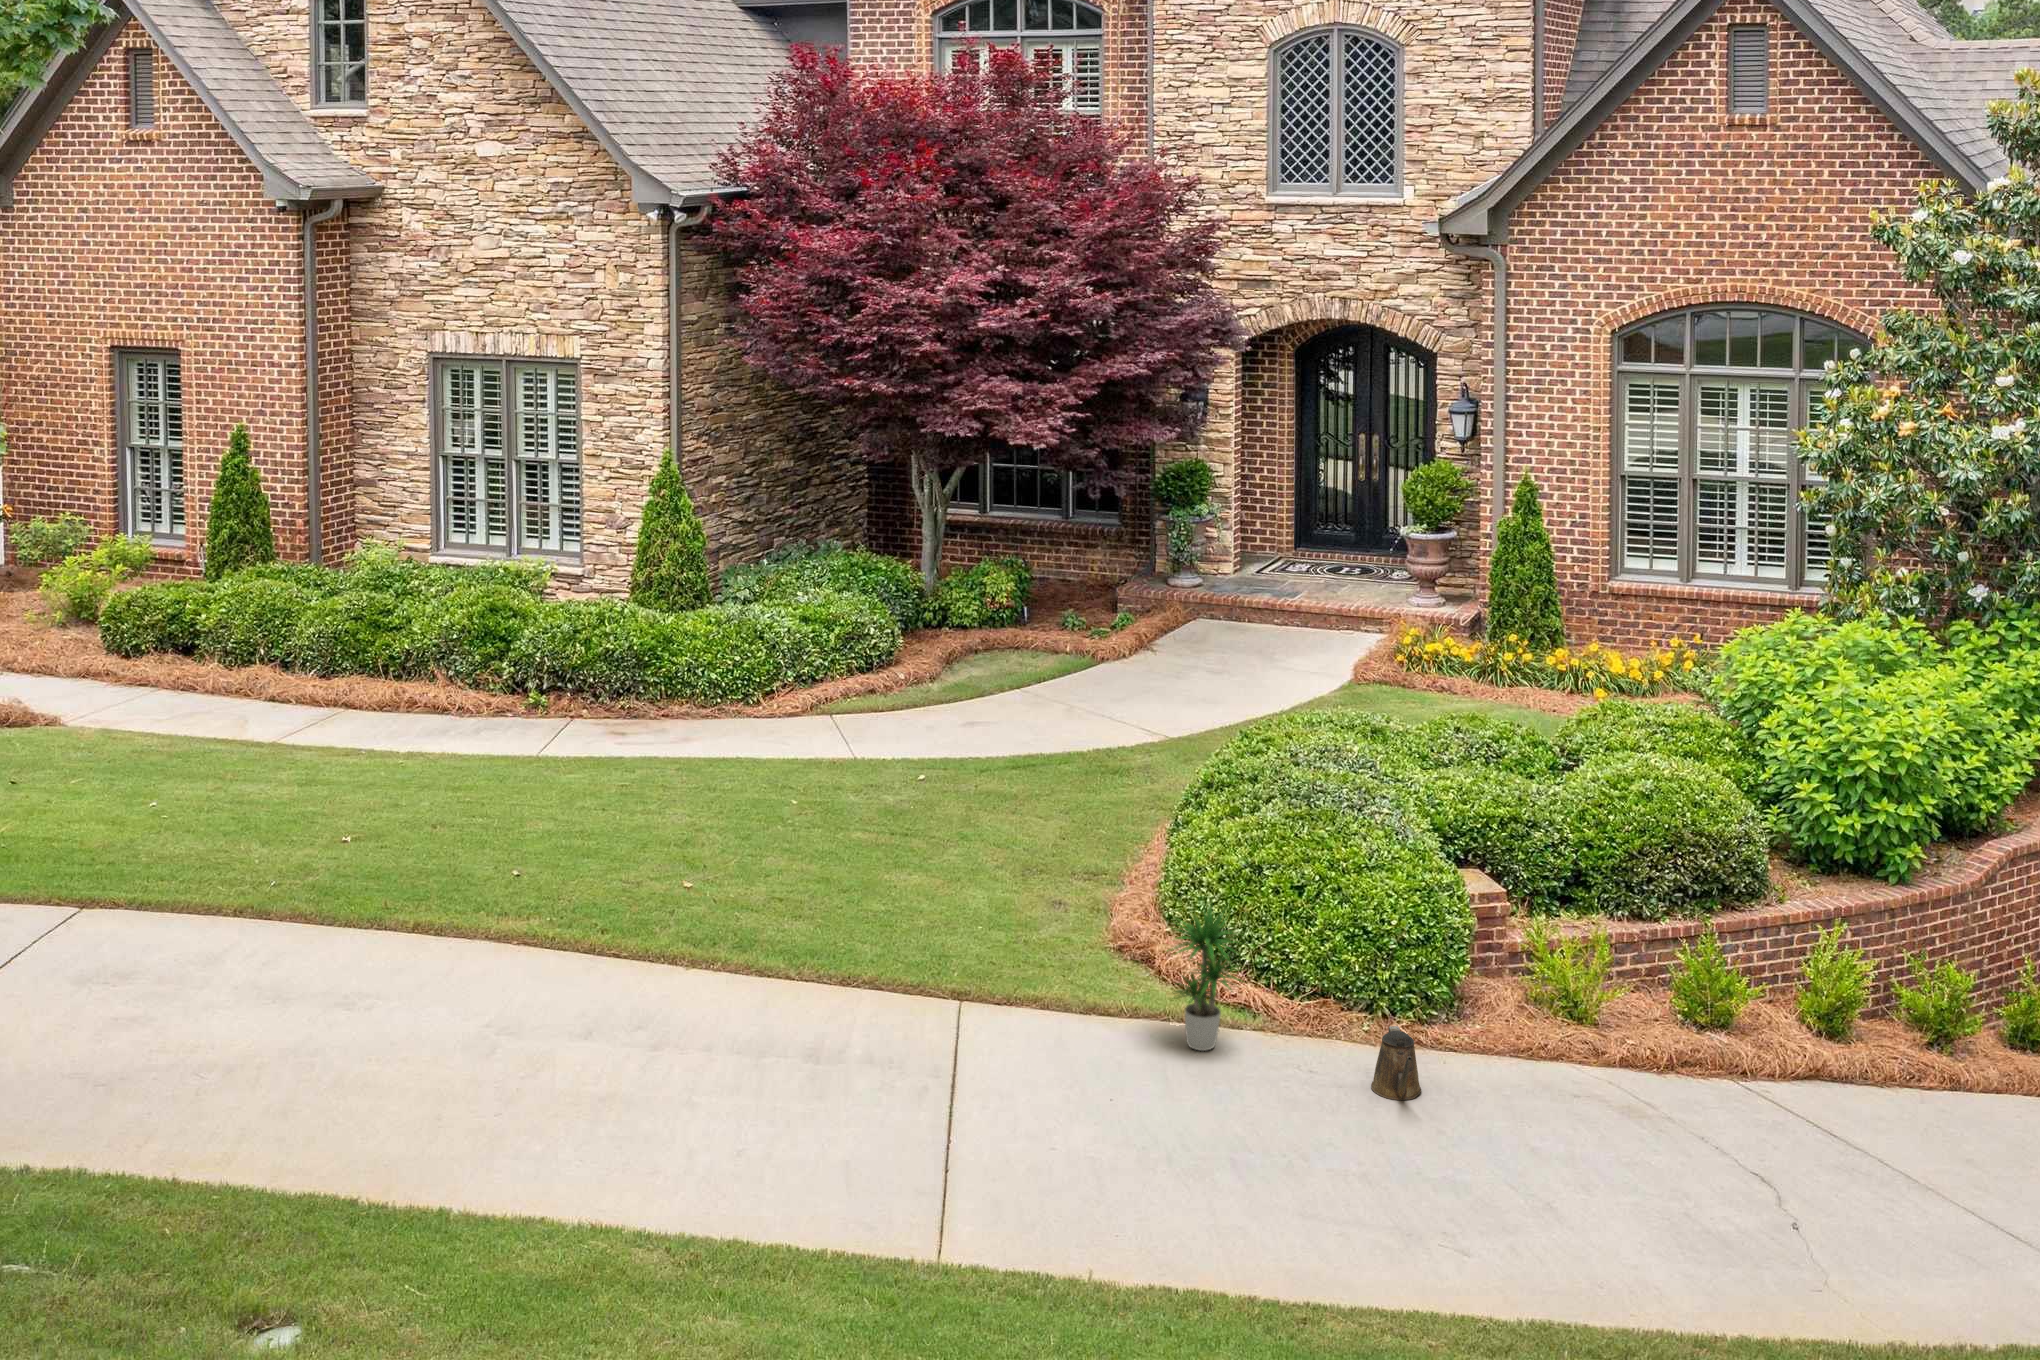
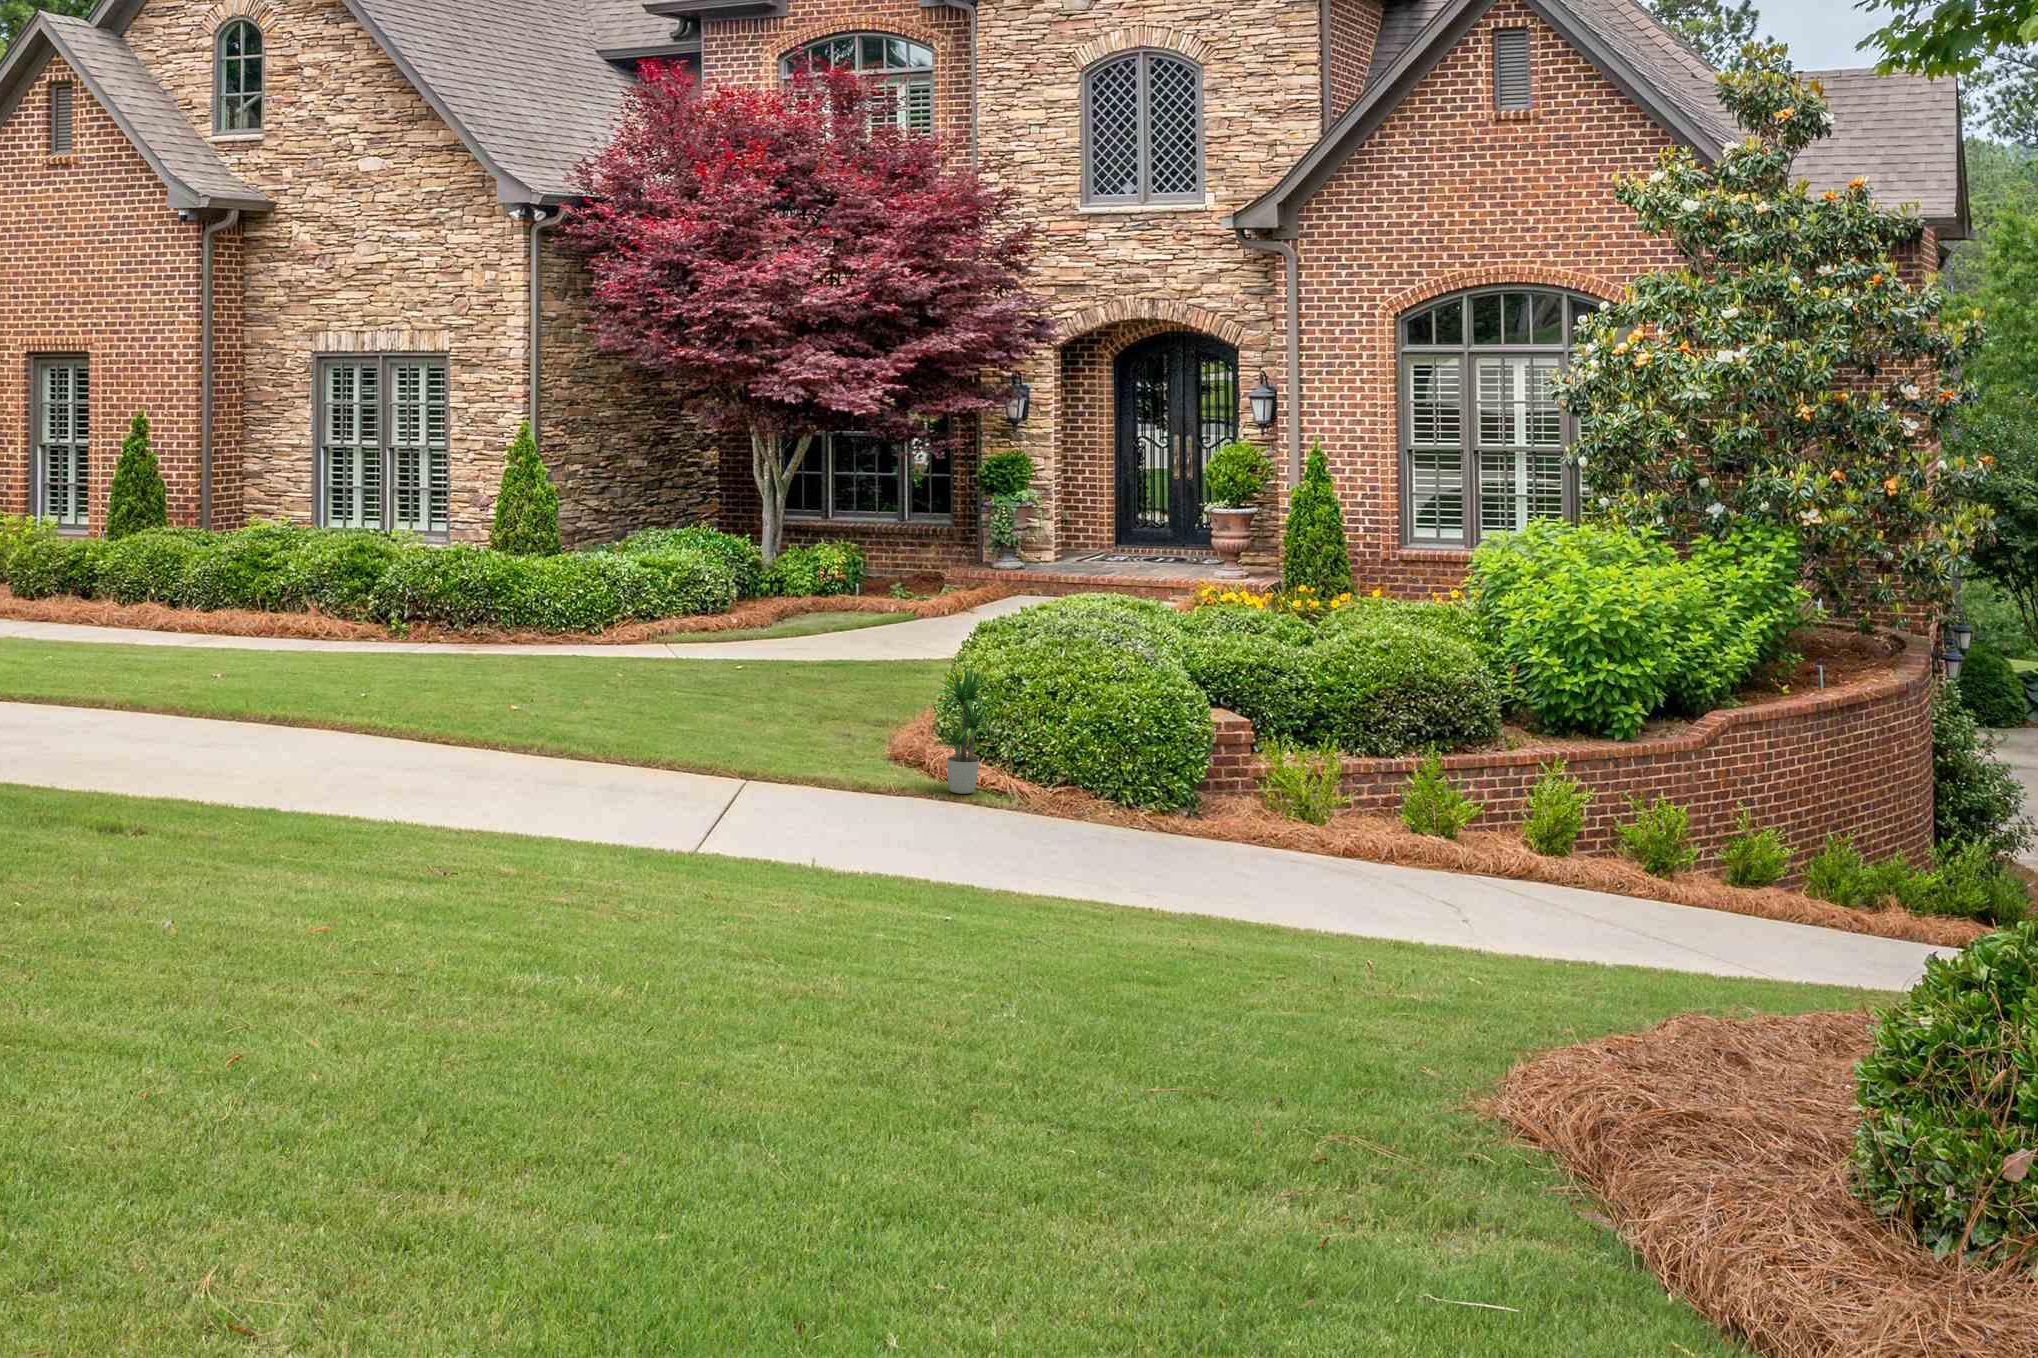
watering can: present [1371,1026,1421,1100] -> none [1108,764,1152,820]

